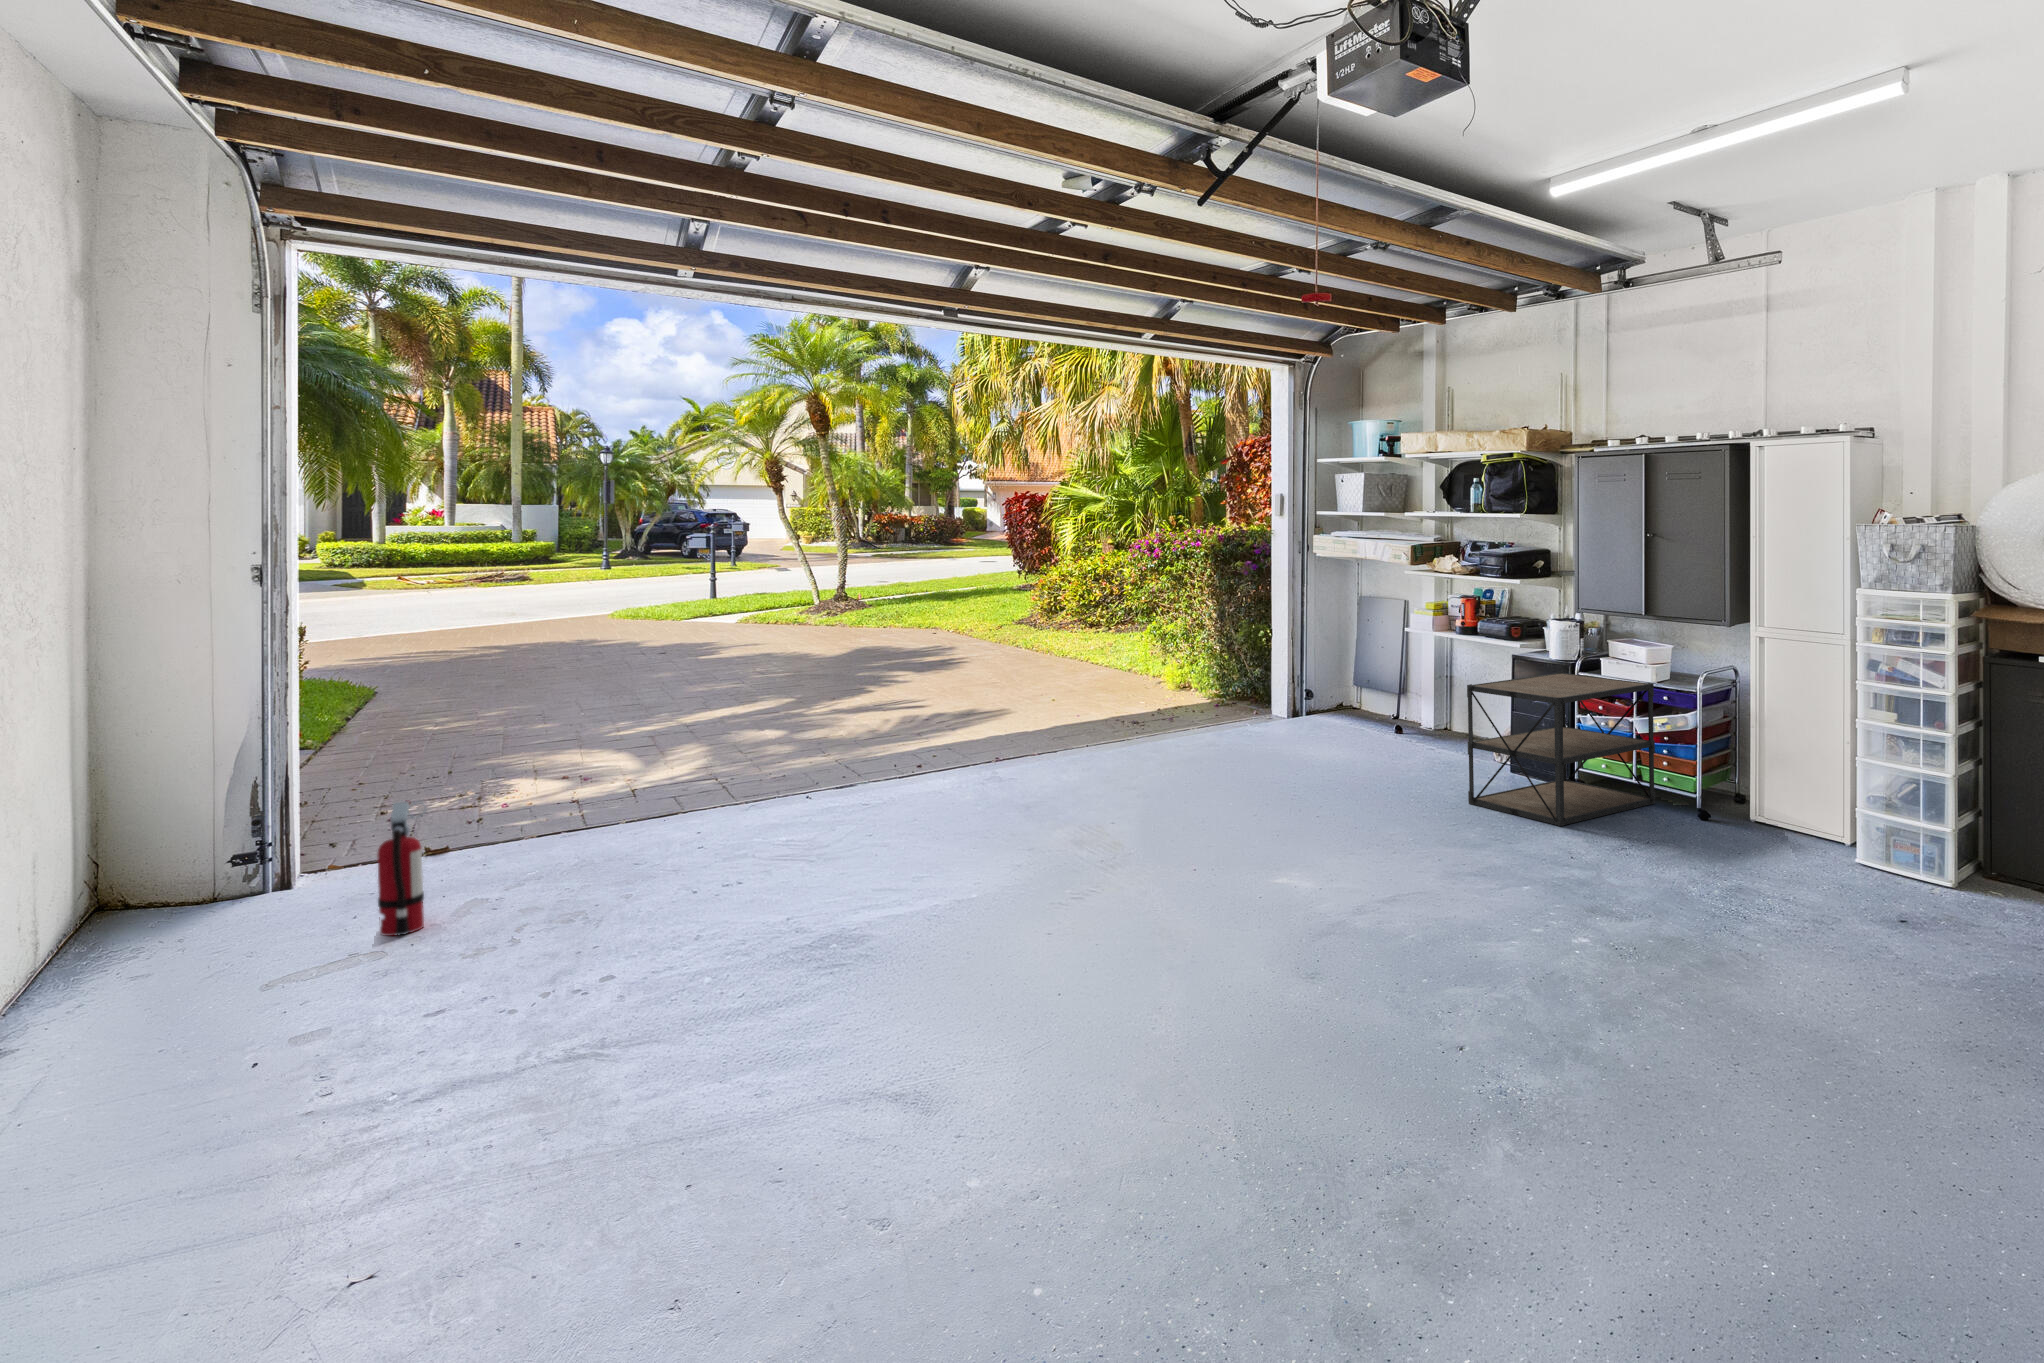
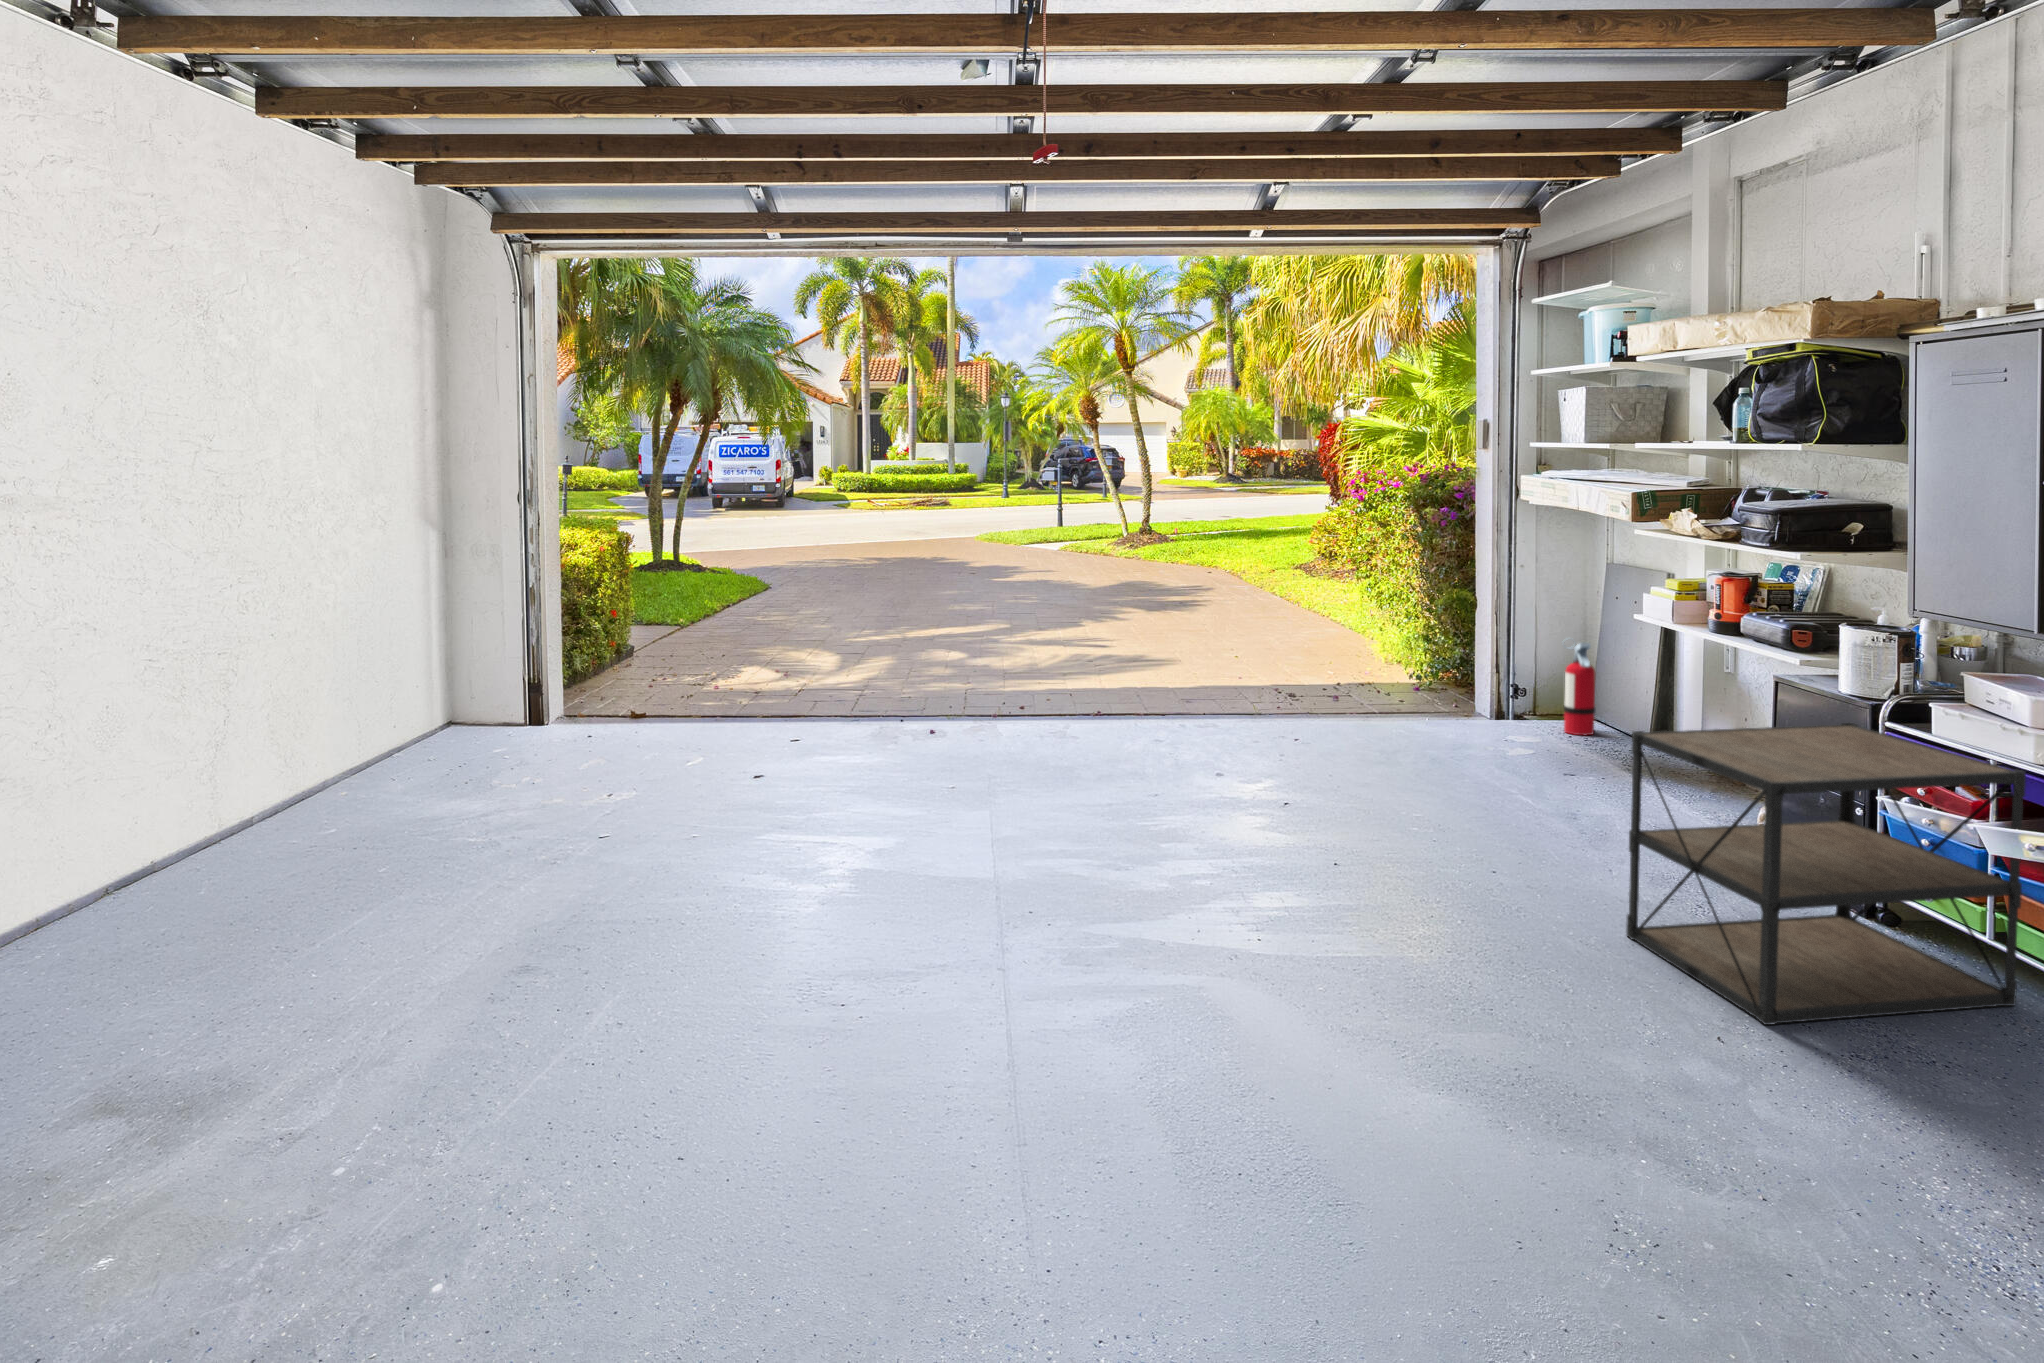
fire extinguisher: present [377,801,424,936] -> present [1564,643,1595,735]

